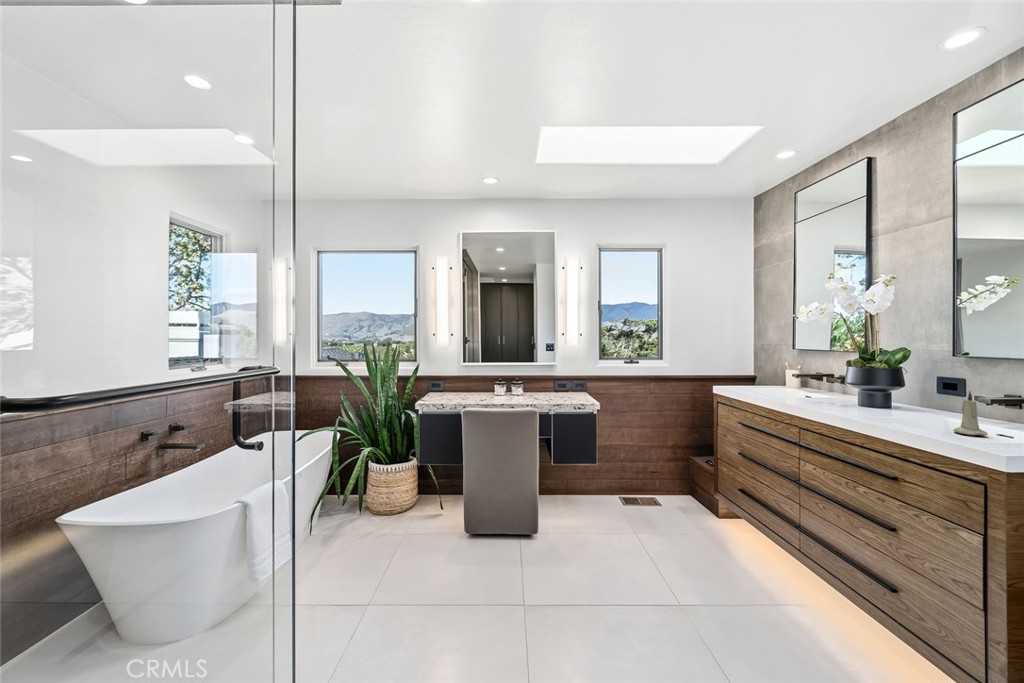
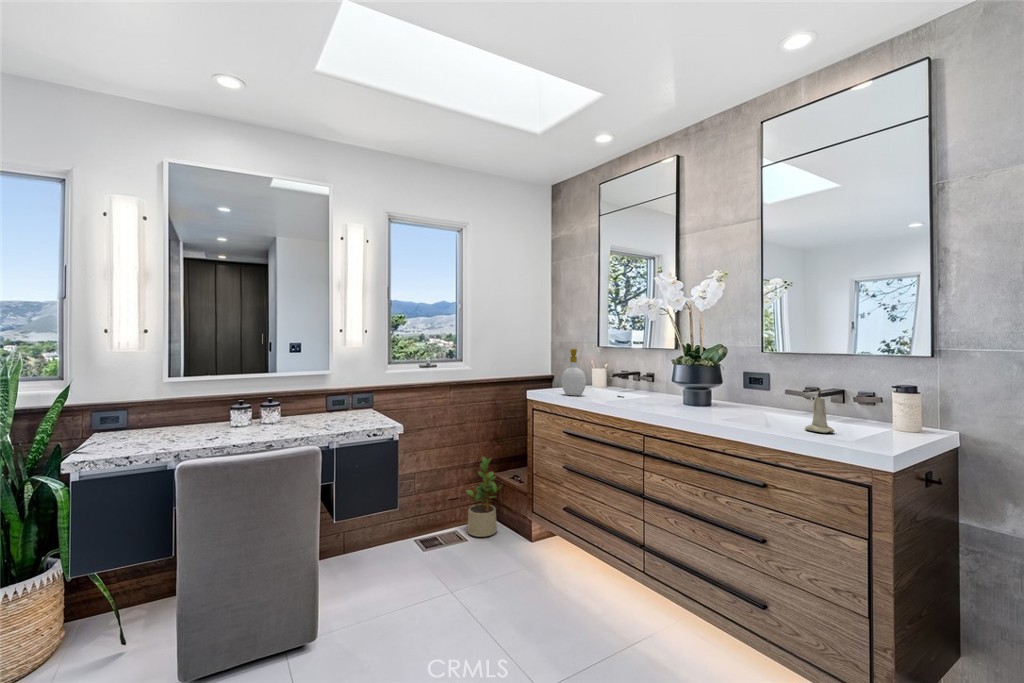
soap bottle: none [737,351,761,392] -> present [561,349,586,396]
potted plant: none [658,440,690,507] -> present [466,457,497,537]

